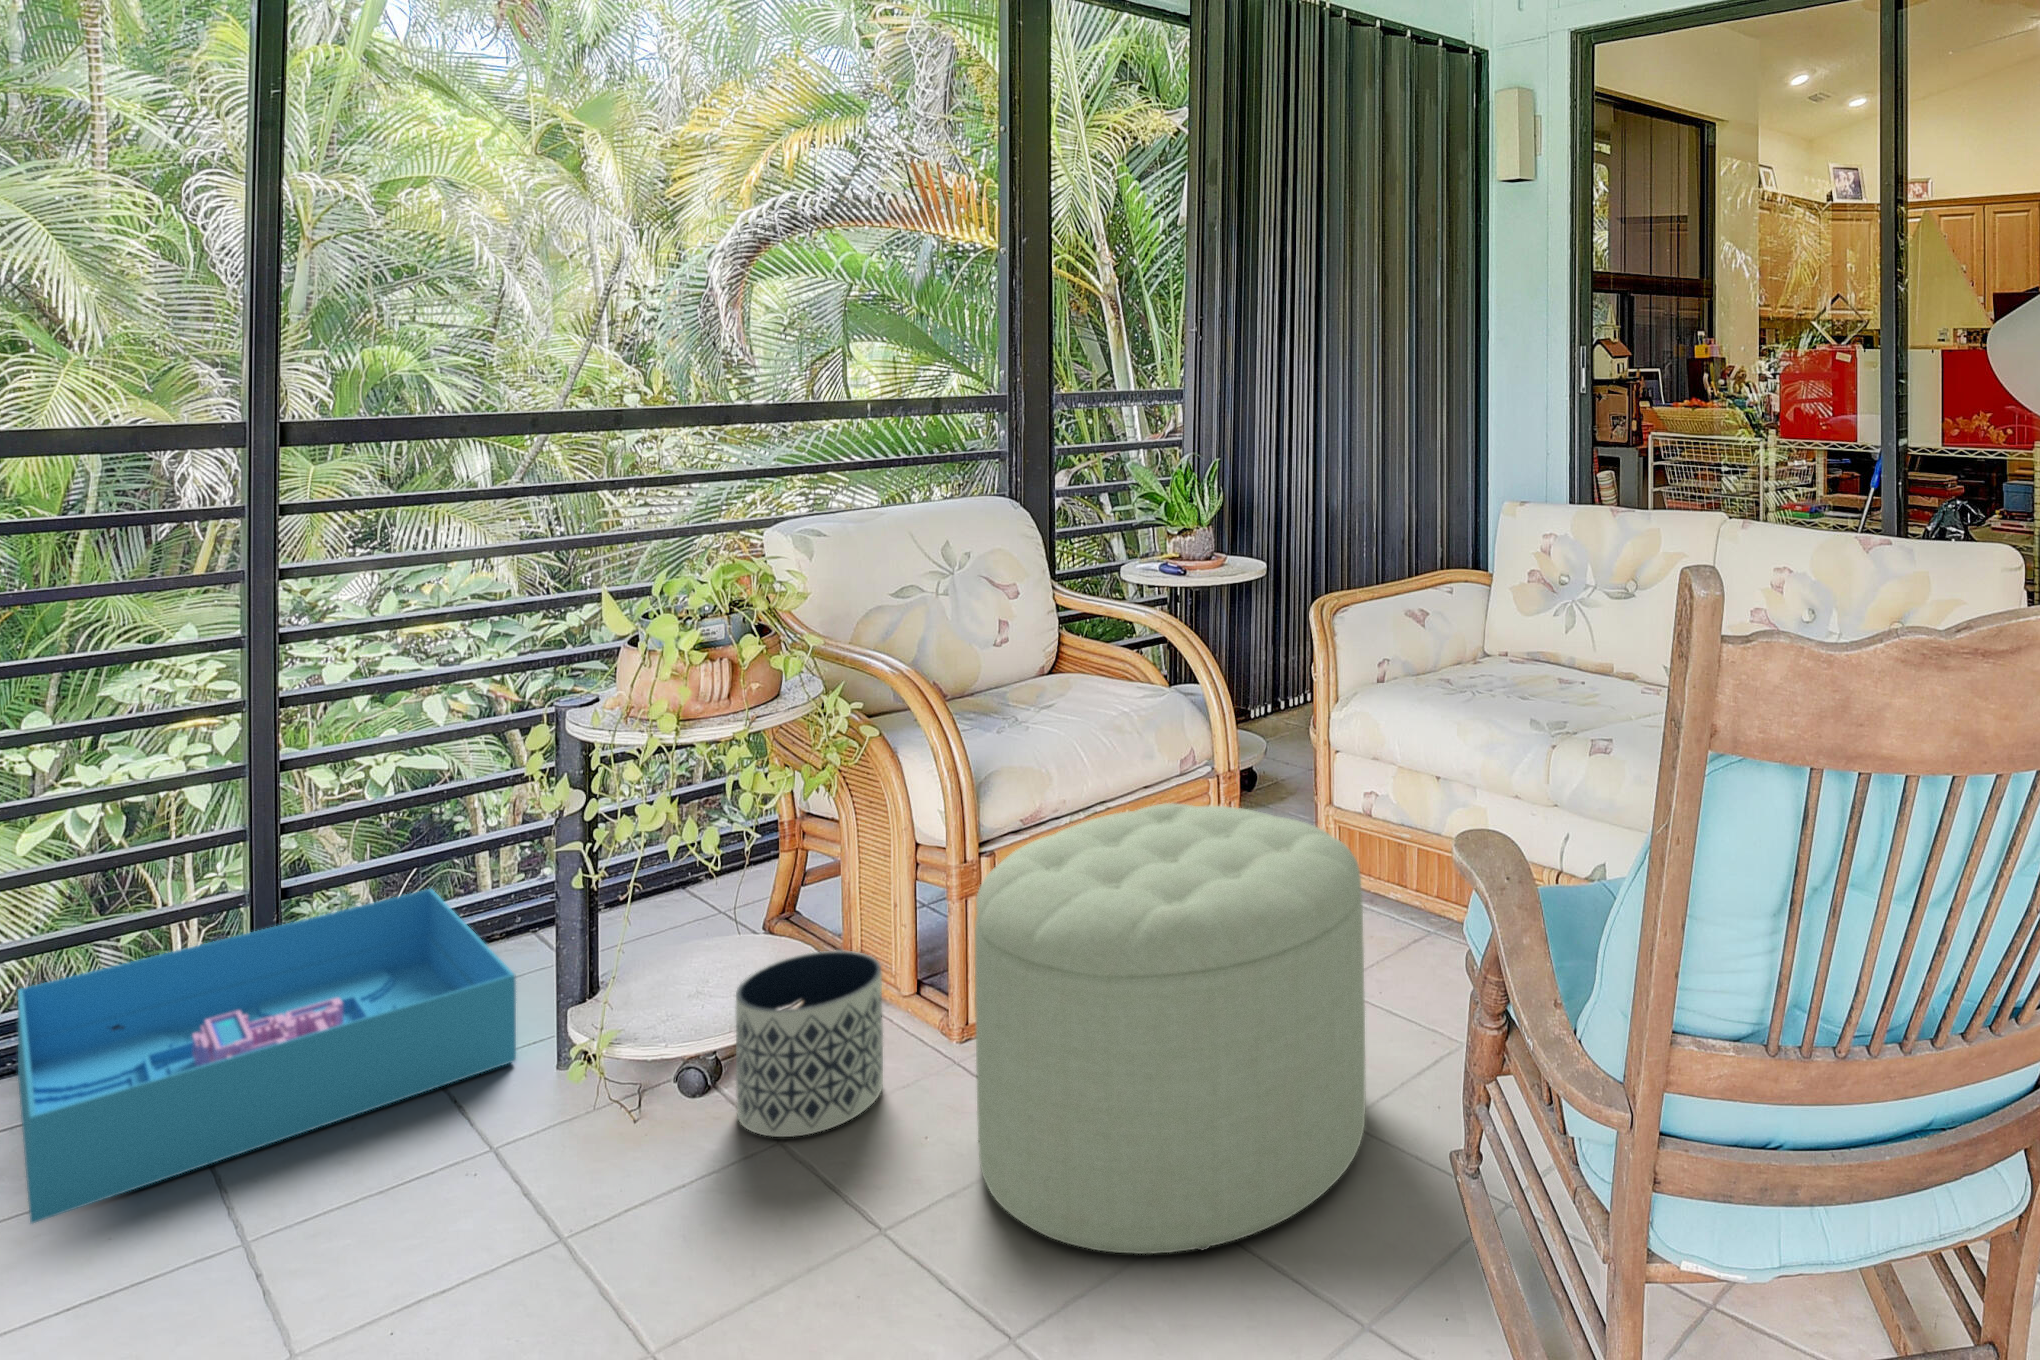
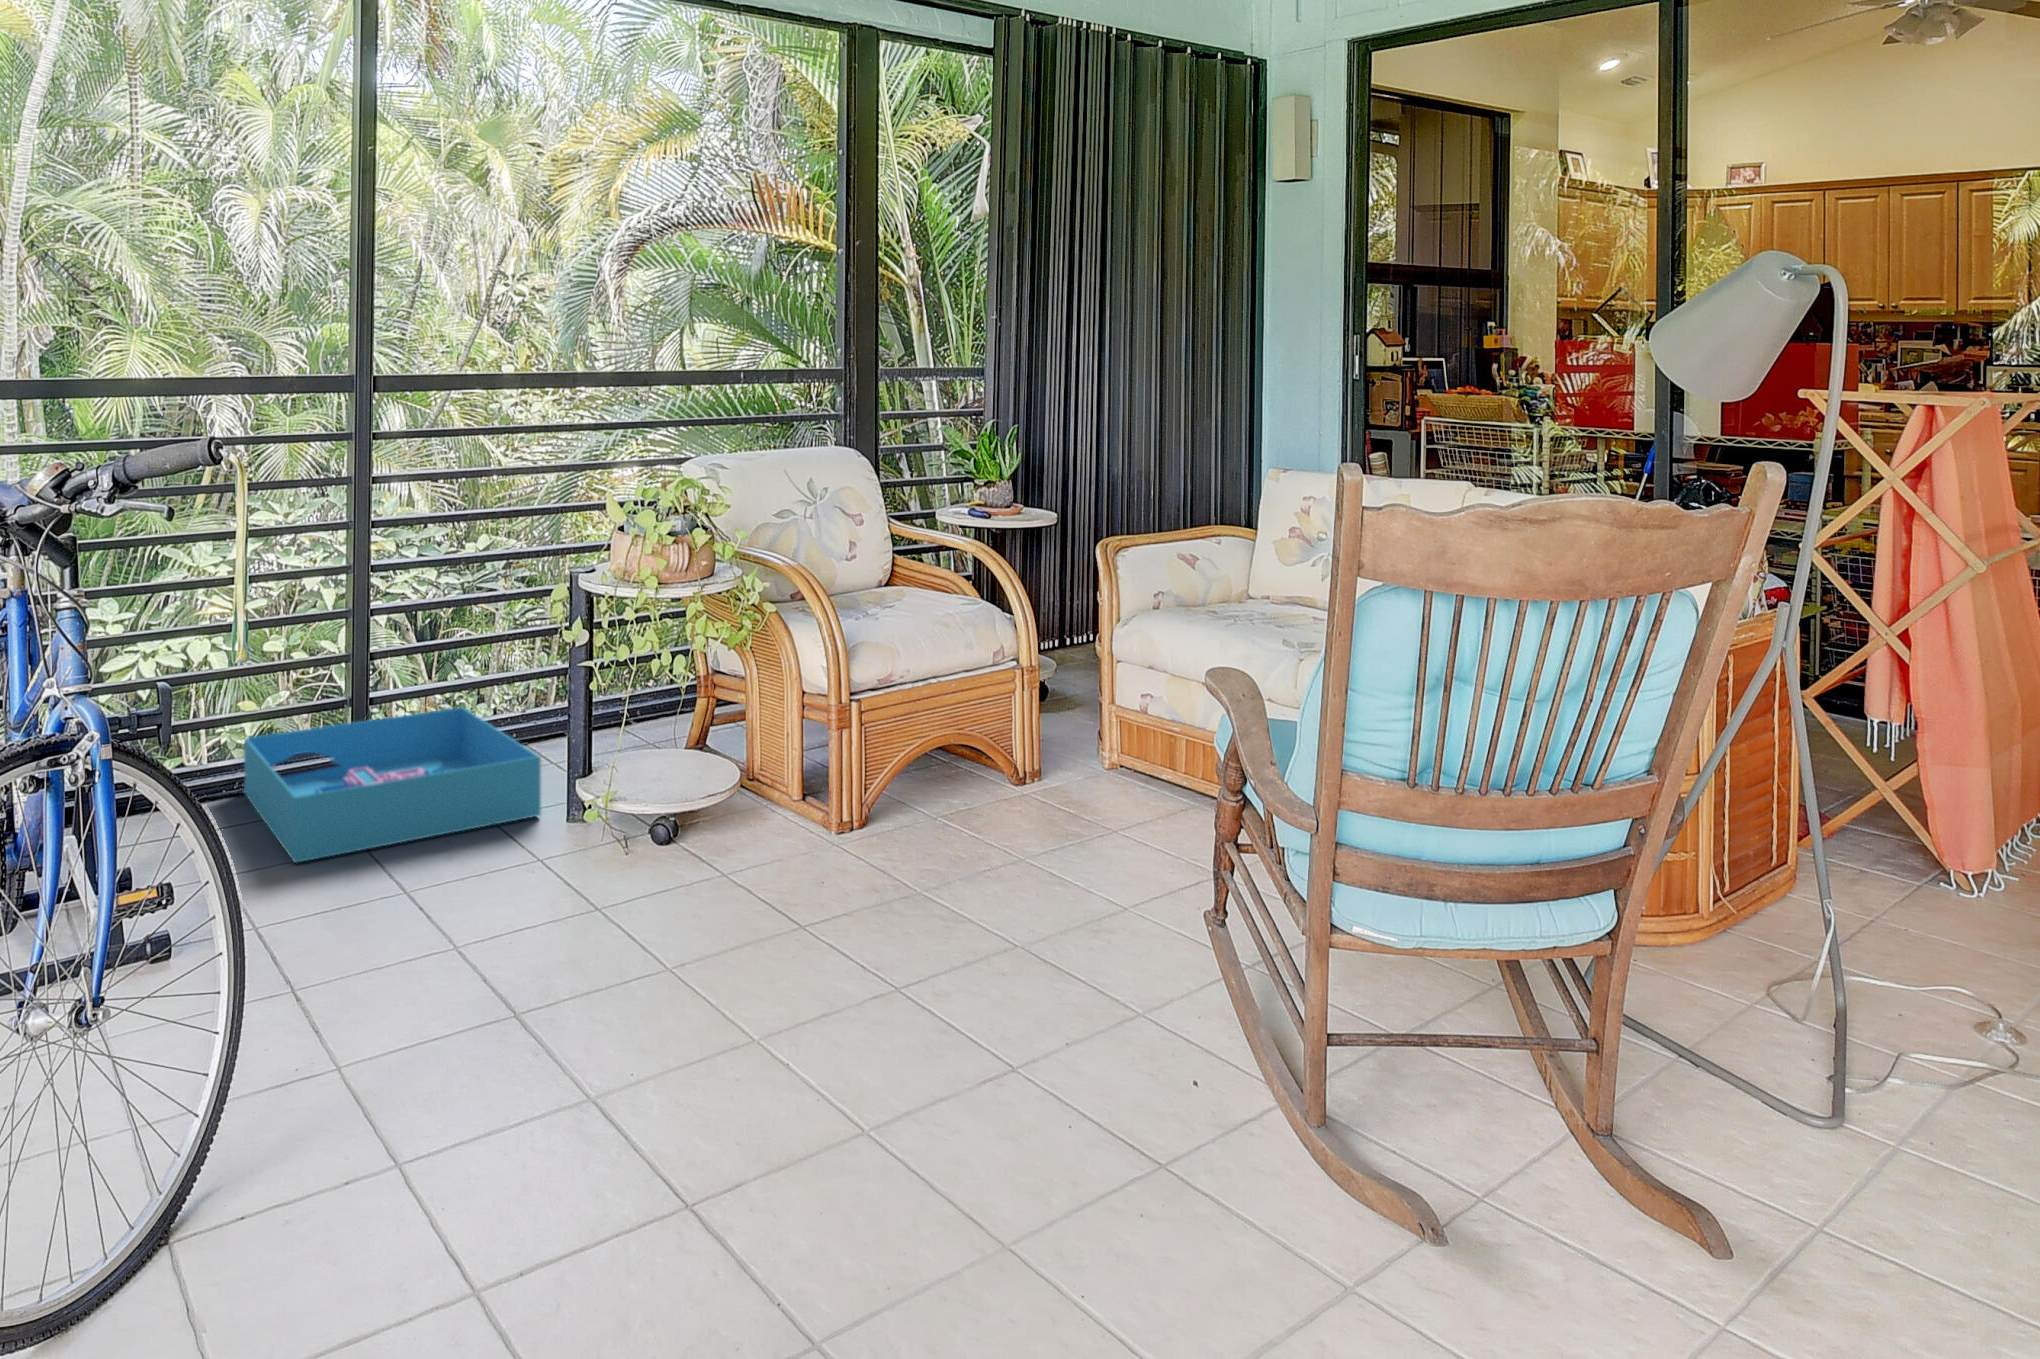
ottoman: present [975,803,1366,1254] -> none [861,672,1140,959]
planter: present [736,950,883,1137] -> none [693,758,788,873]

